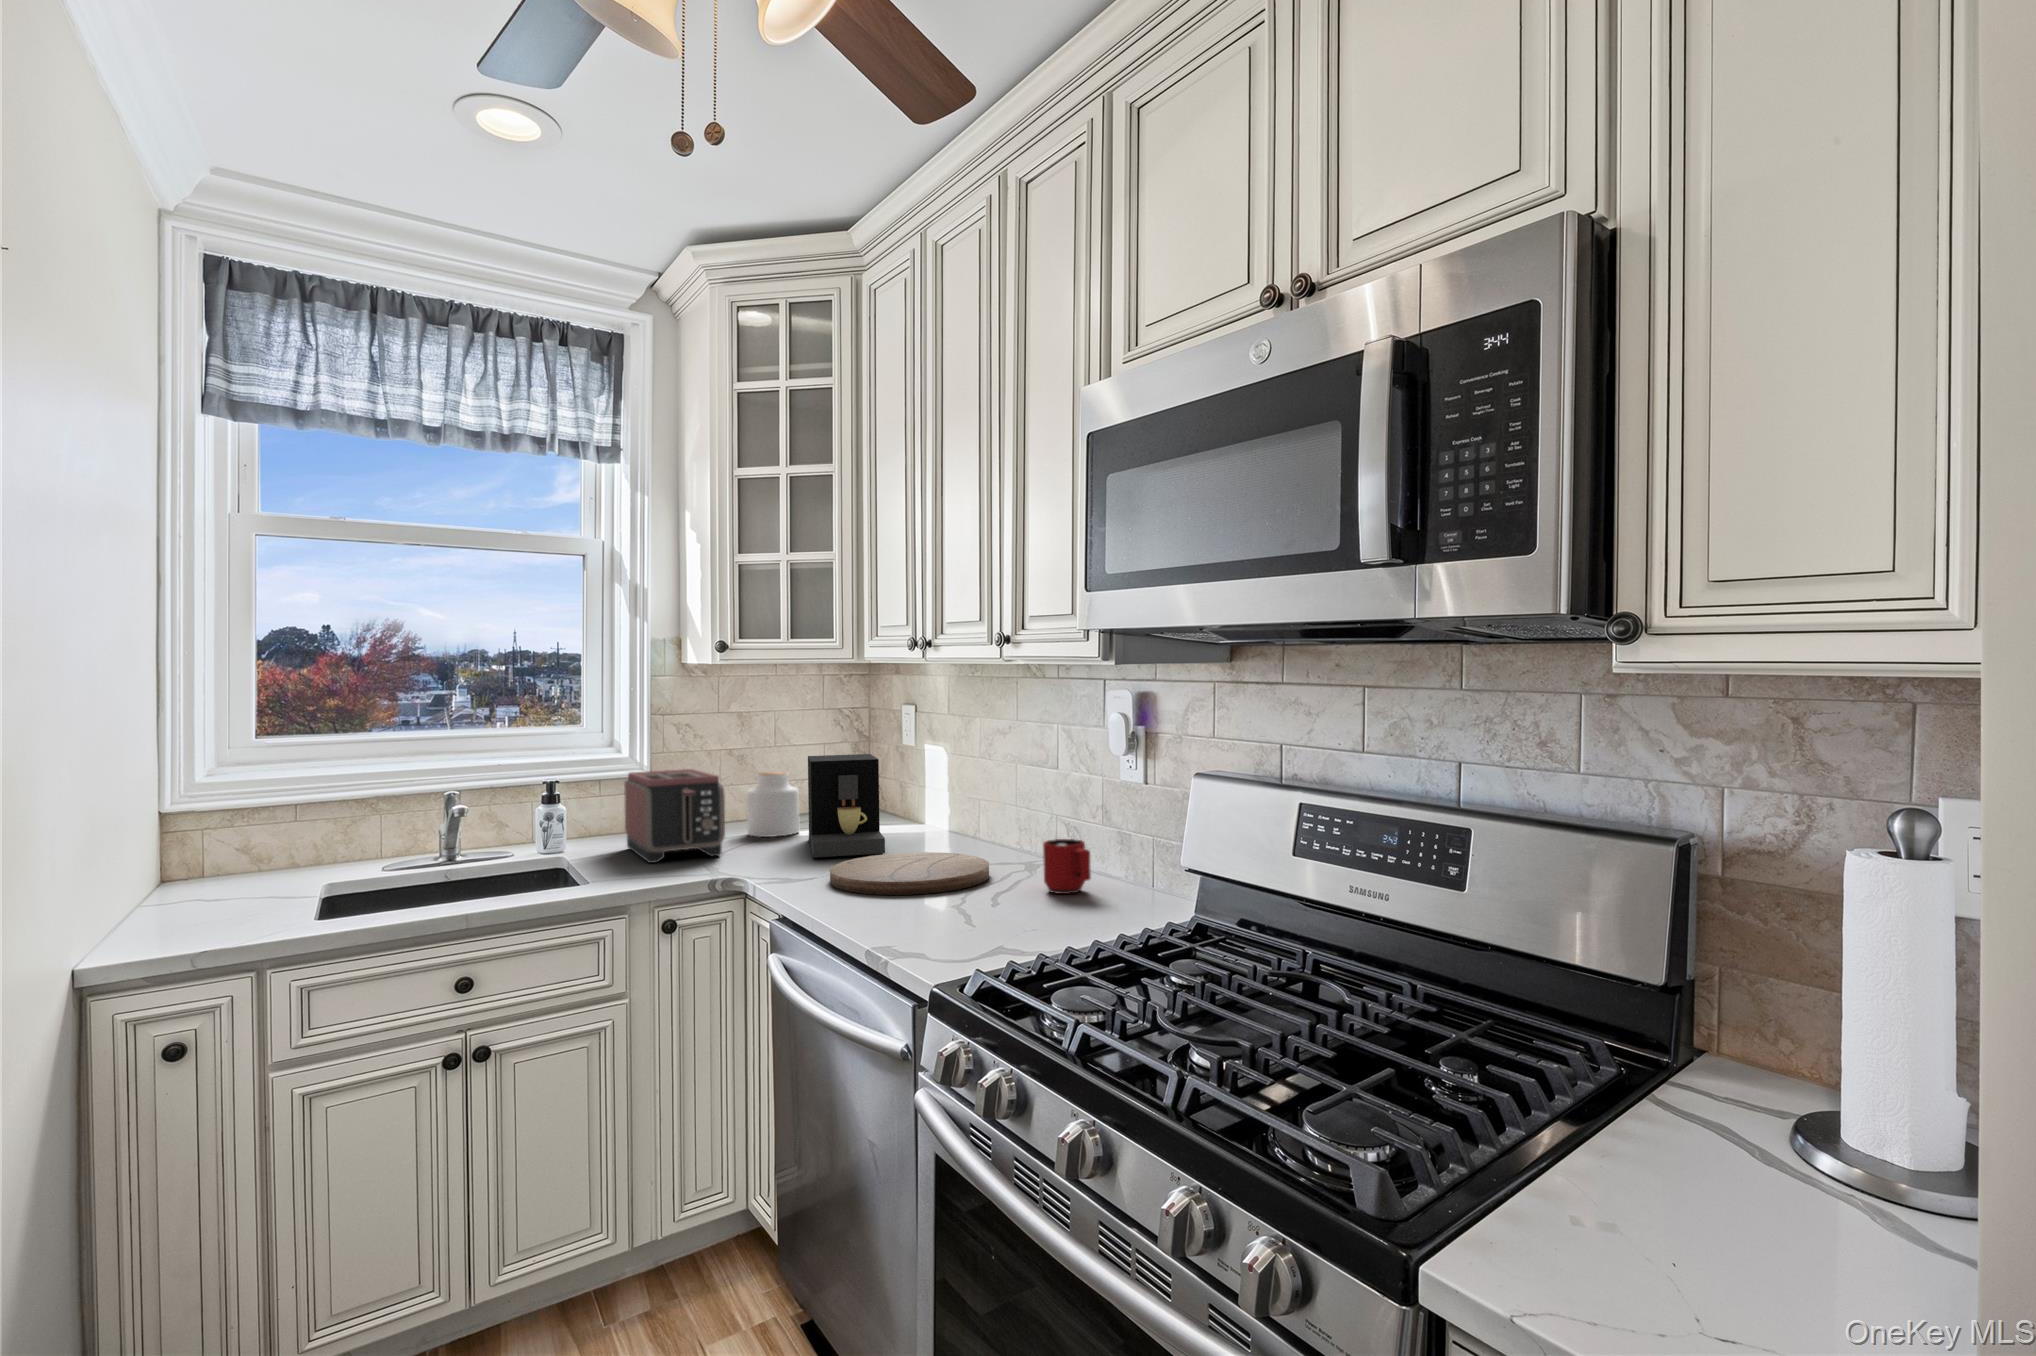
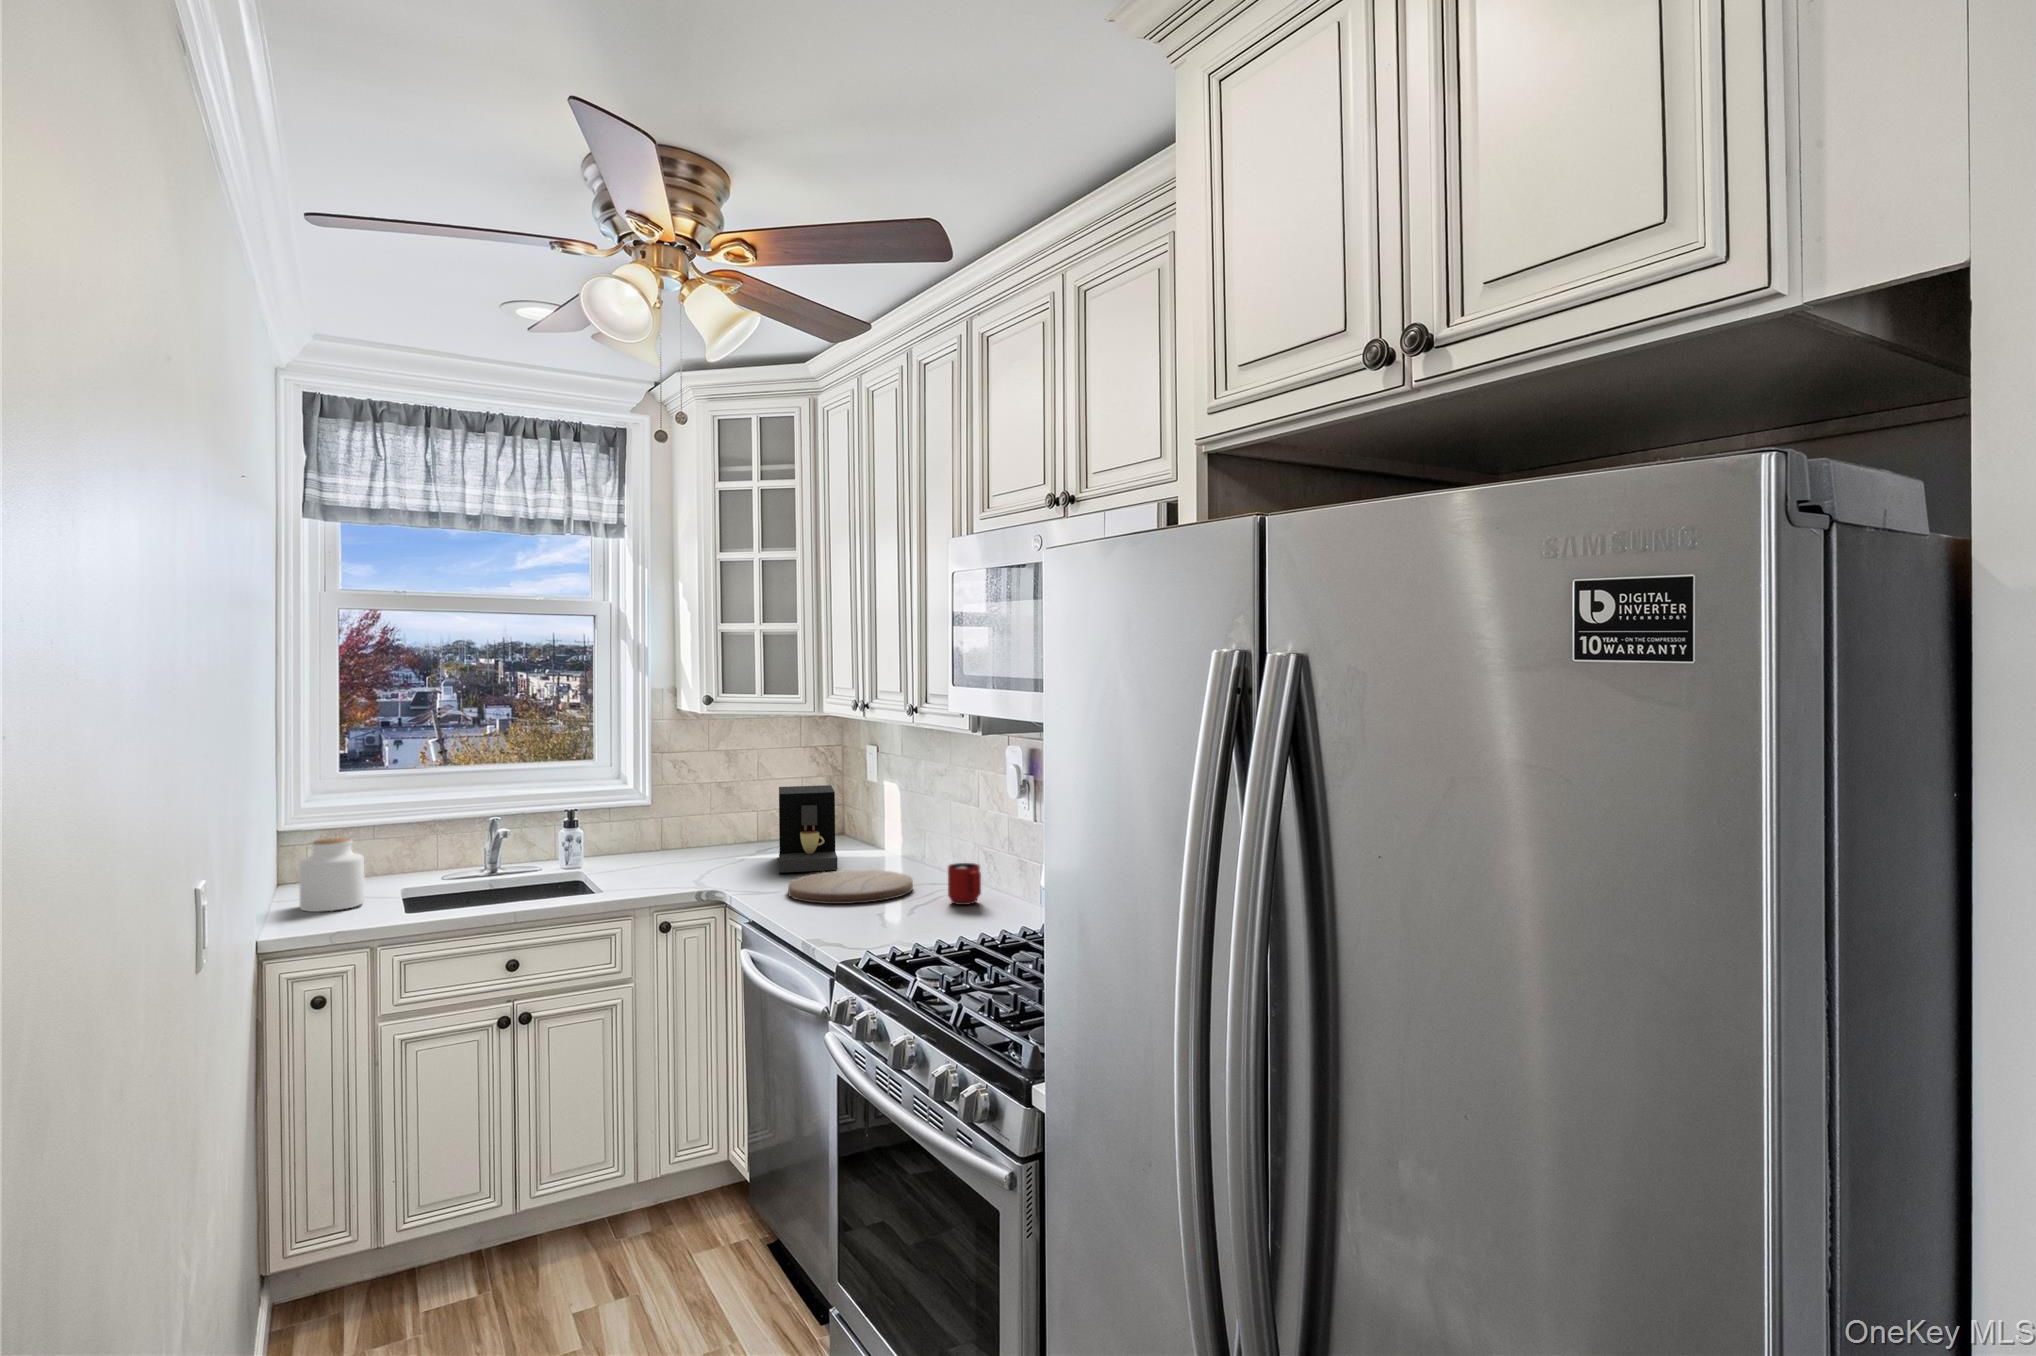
toaster: present [624,769,725,863] -> none [628,797,709,875]
jar: present [747,771,799,837] -> present [299,838,365,912]

